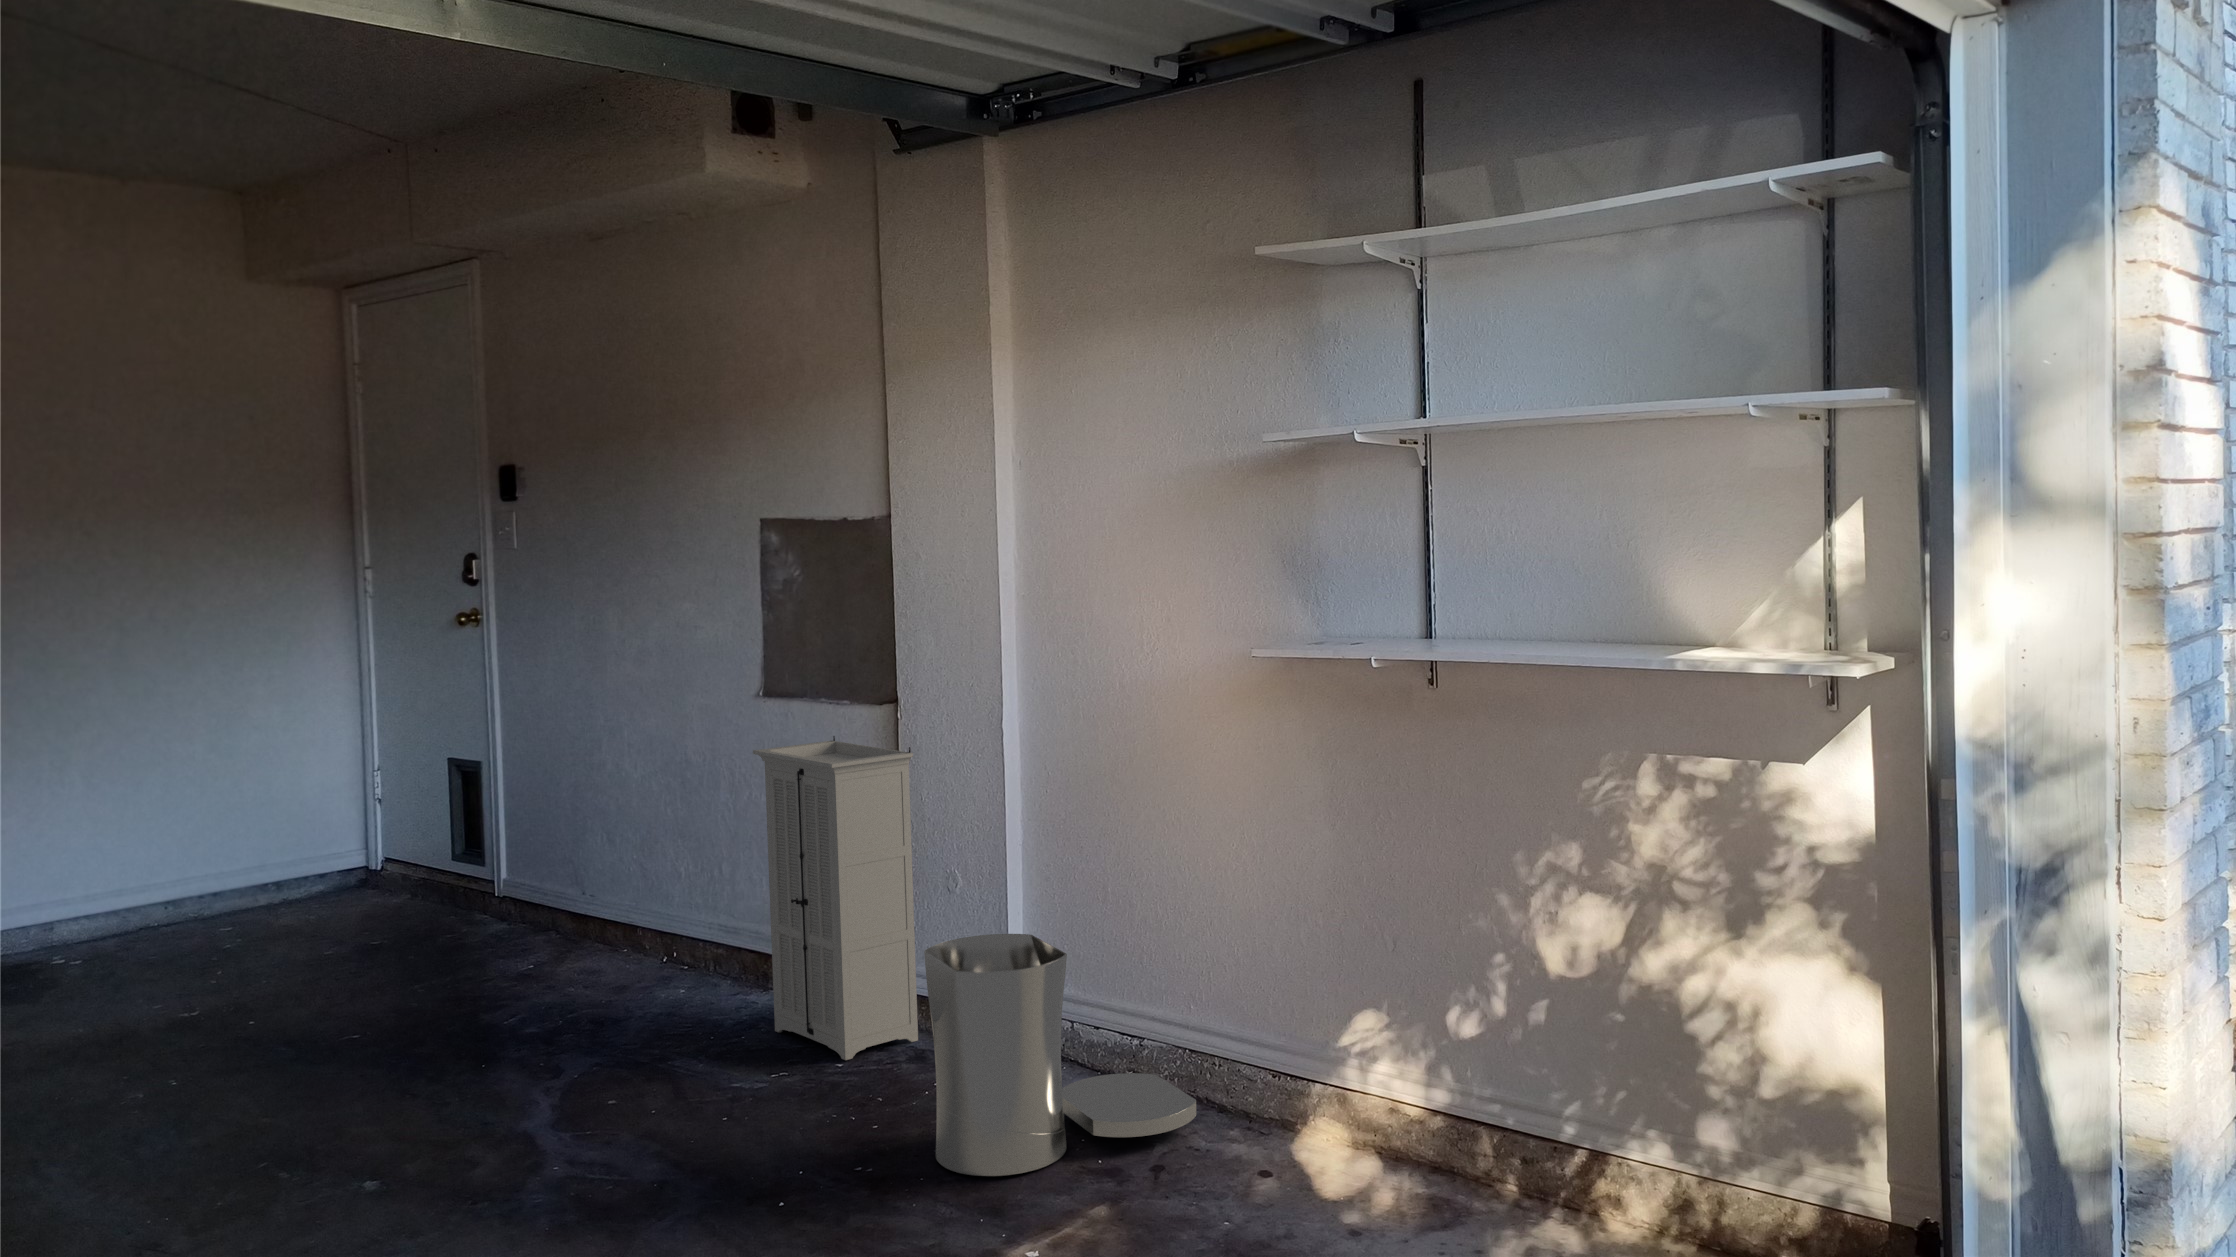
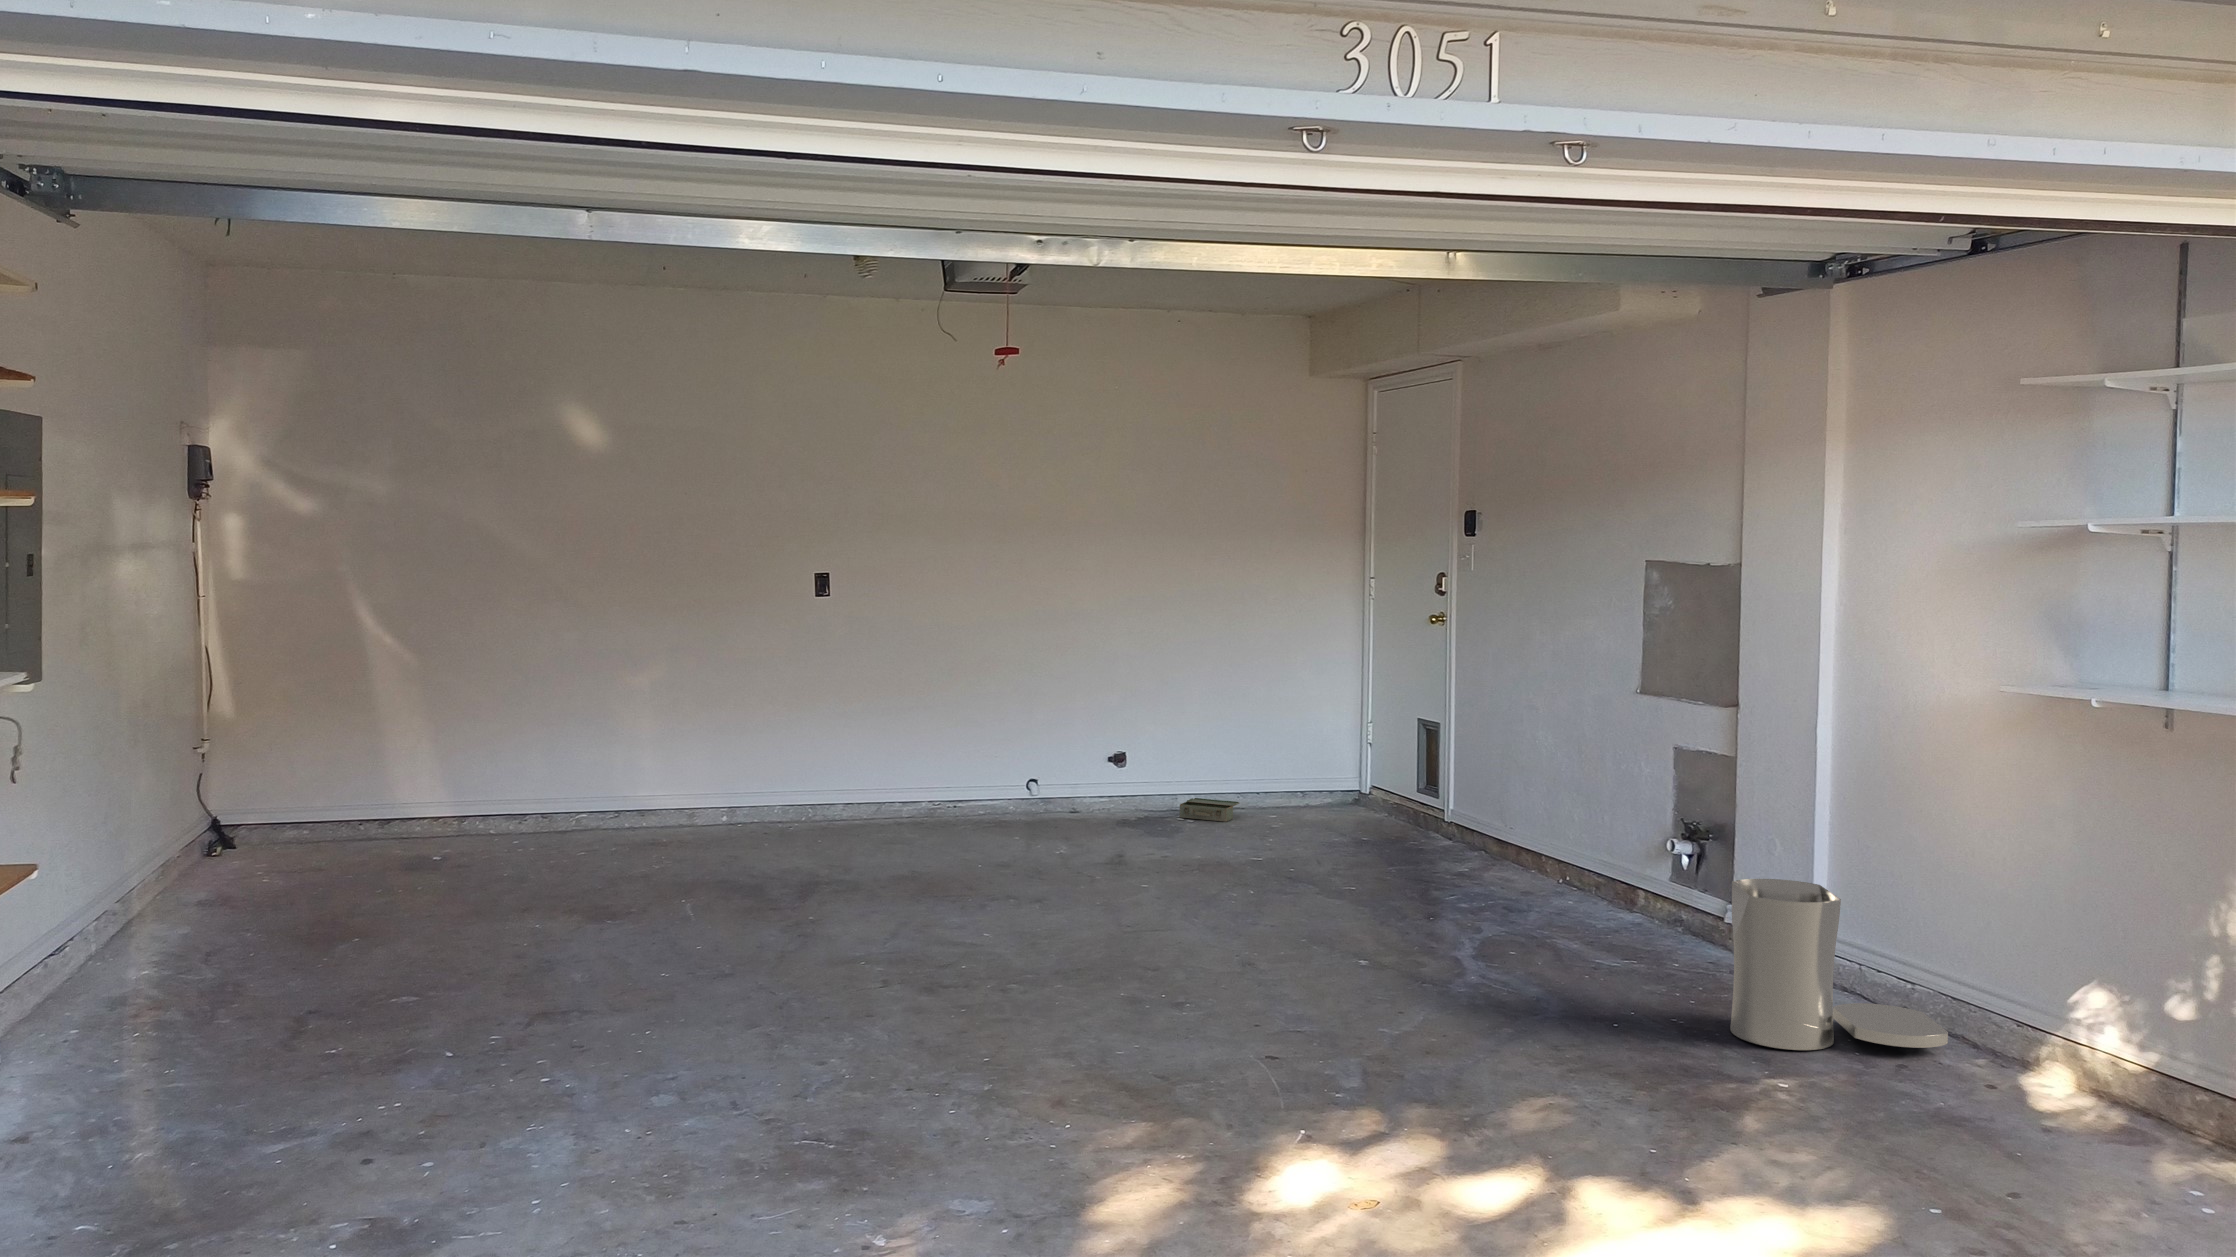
storage cabinet: present [753,736,918,1060] -> none [1628,727,1748,964]
toolbox: none [70,911,177,950] -> present [1180,798,1239,822]

